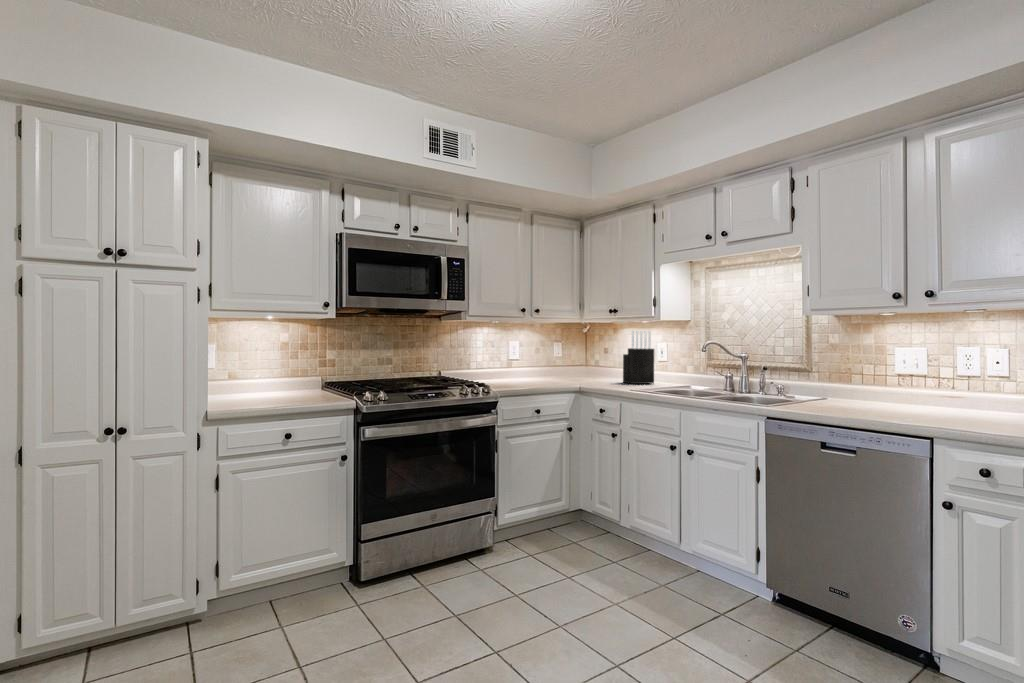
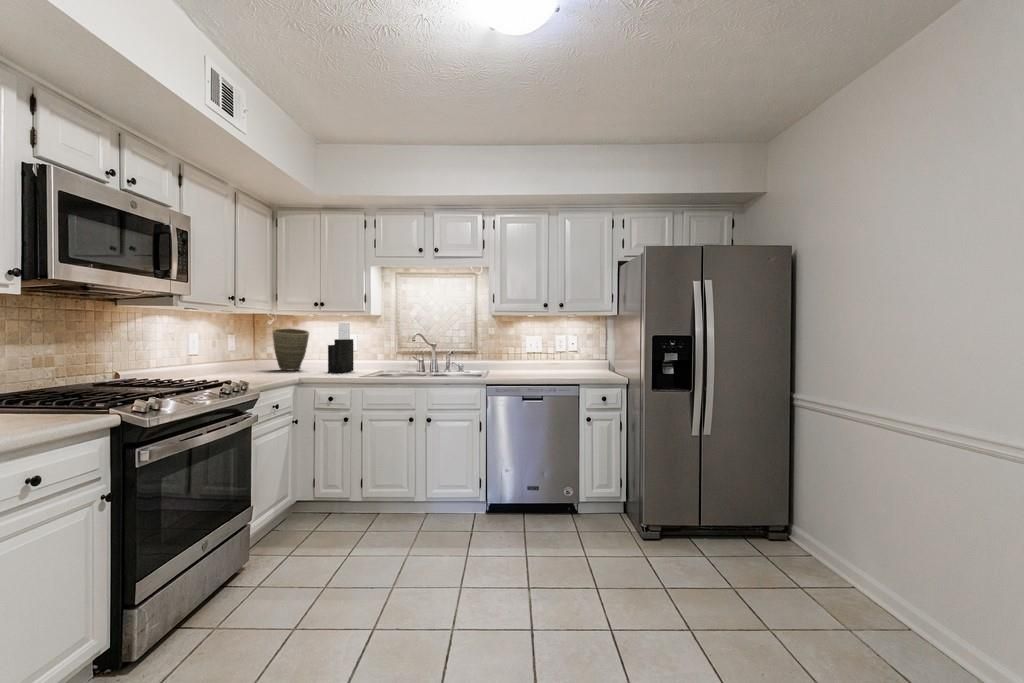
vase: none [583,337,617,379] -> present [273,329,309,370]

